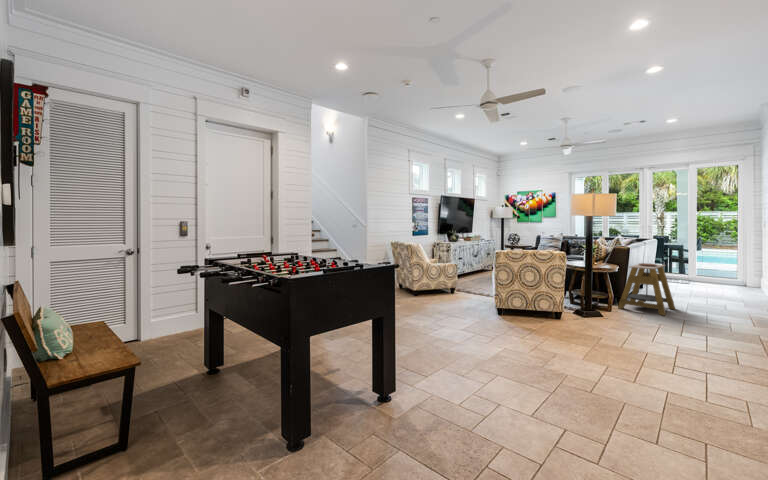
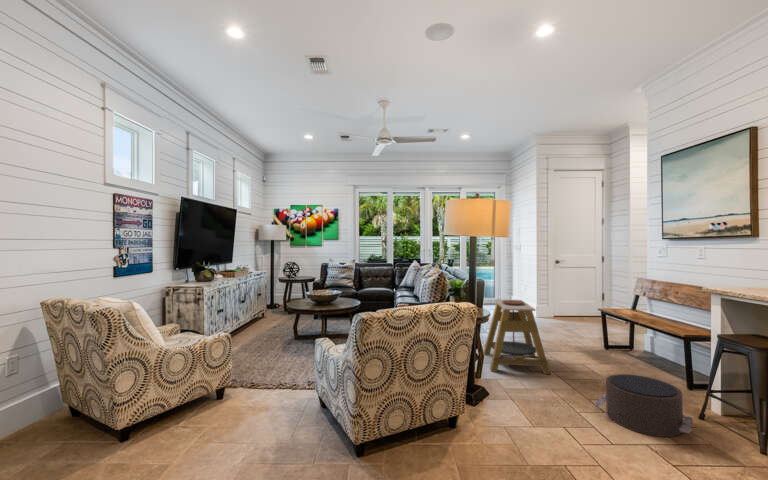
pouf: none [652,309,716,342] -> present [594,374,693,437]

